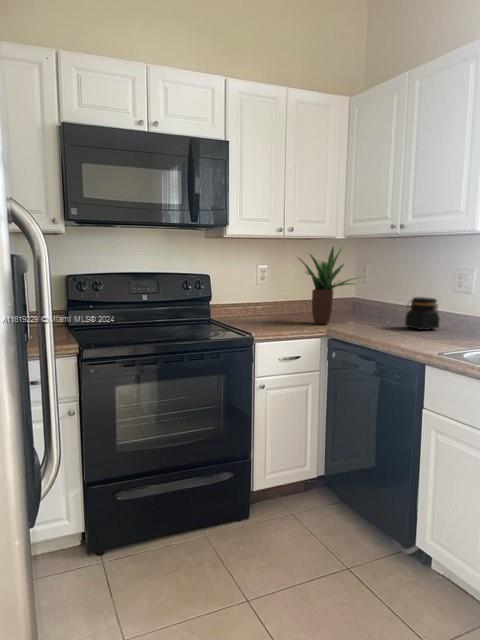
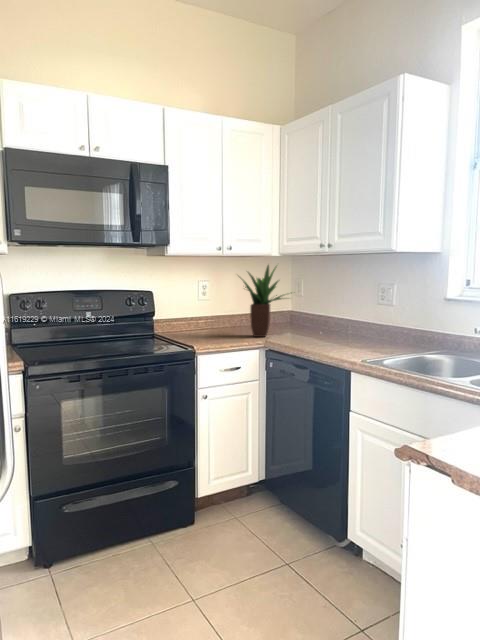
jar: present [405,297,440,330] -> none [336,310,366,340]

